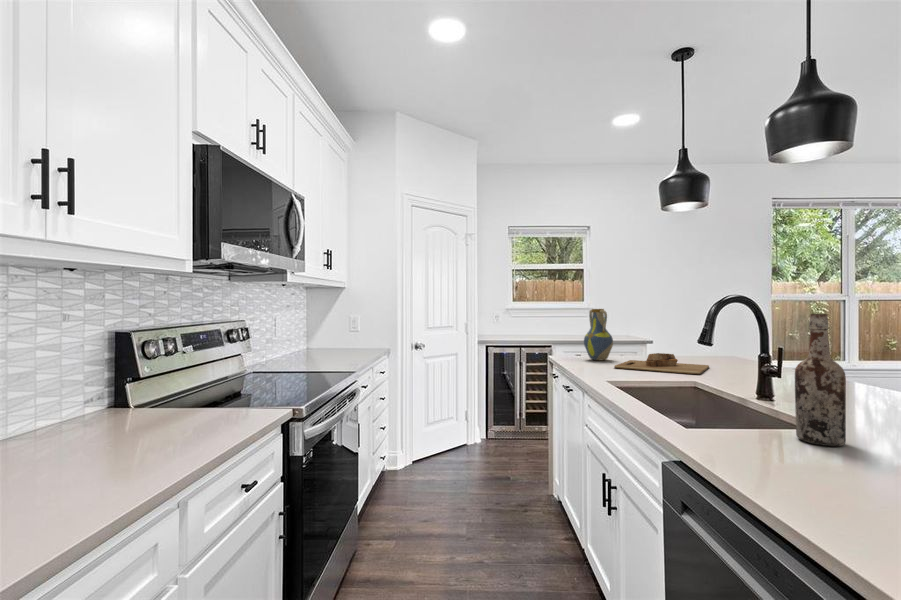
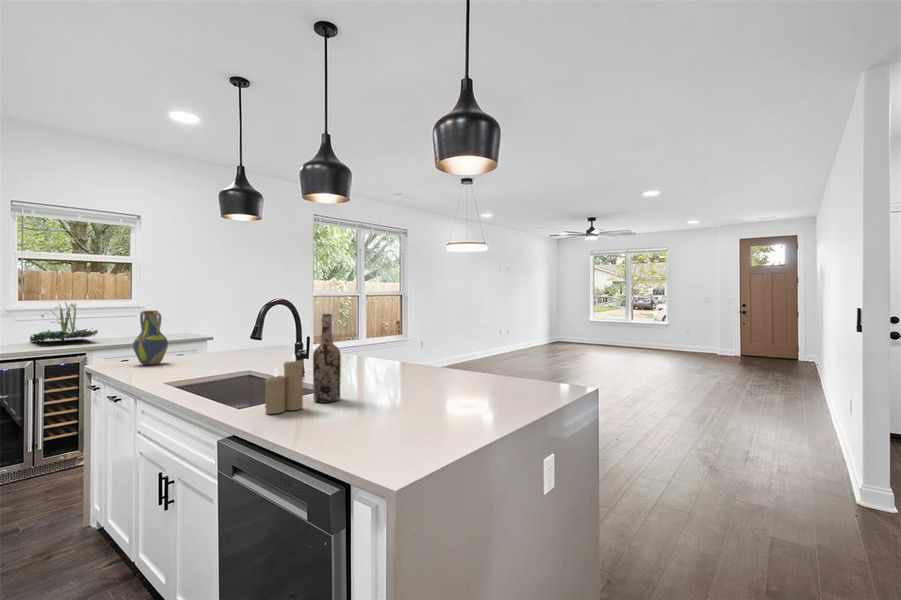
plant: none [518,301,561,334] -> present [30,303,98,342]
cutting board: present [614,353,709,374] -> none [170,351,260,370]
candle: none [721,367,780,447] -> present [265,354,303,414]

